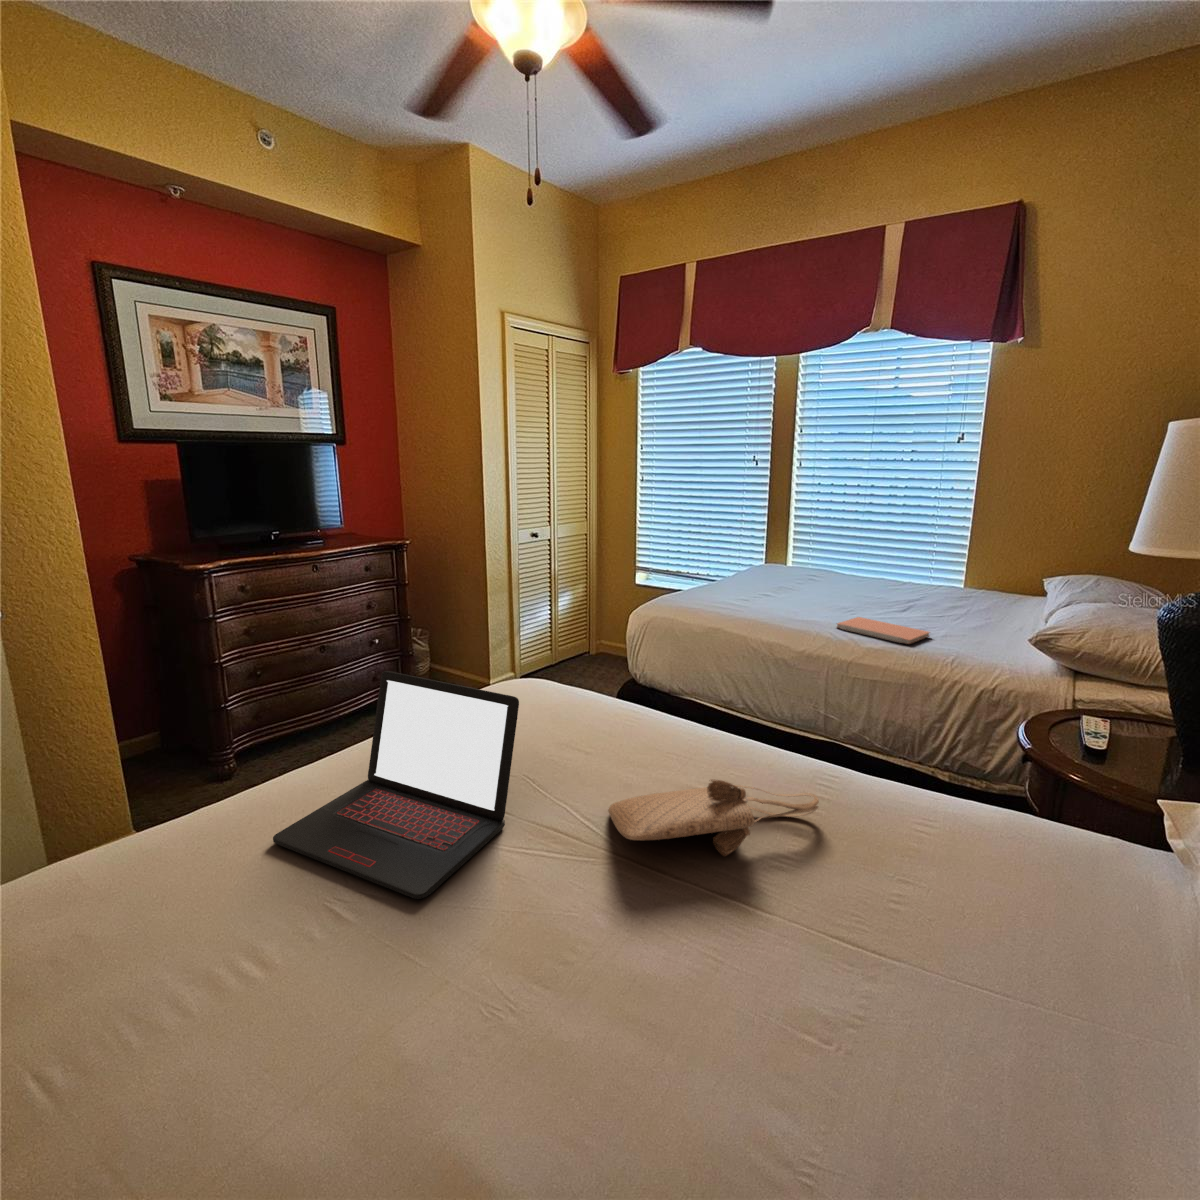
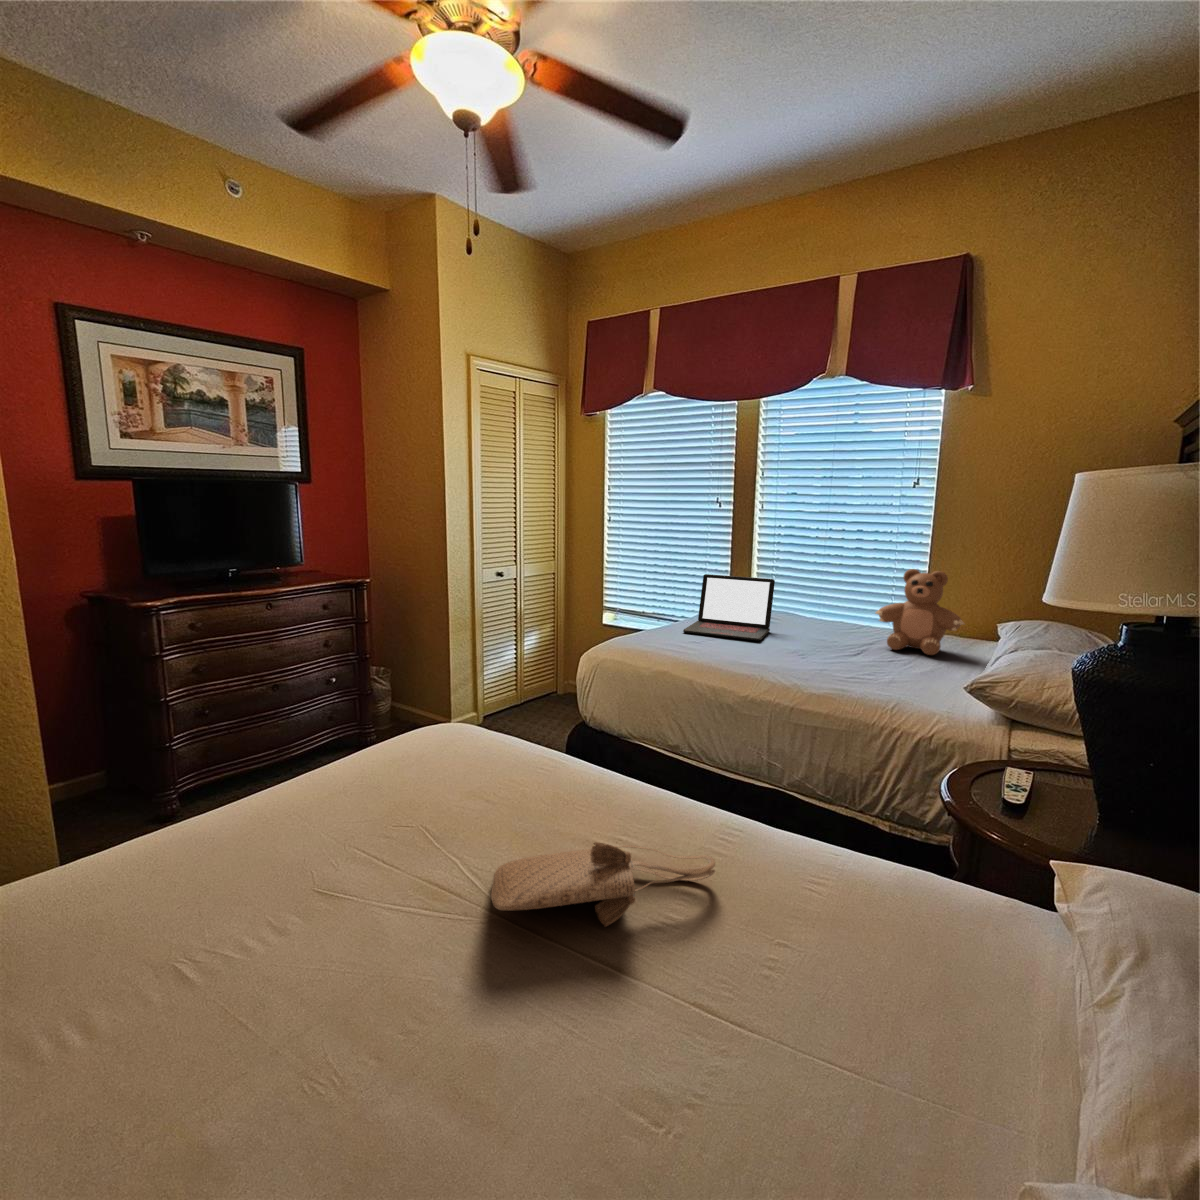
teddy bear: none [923,525,1016,611] -> present [876,569,964,655]
notebook: present [837,617,930,644] -> none [781,660,874,690]
laptop: present [273,671,519,899] -> present [683,574,775,641]

